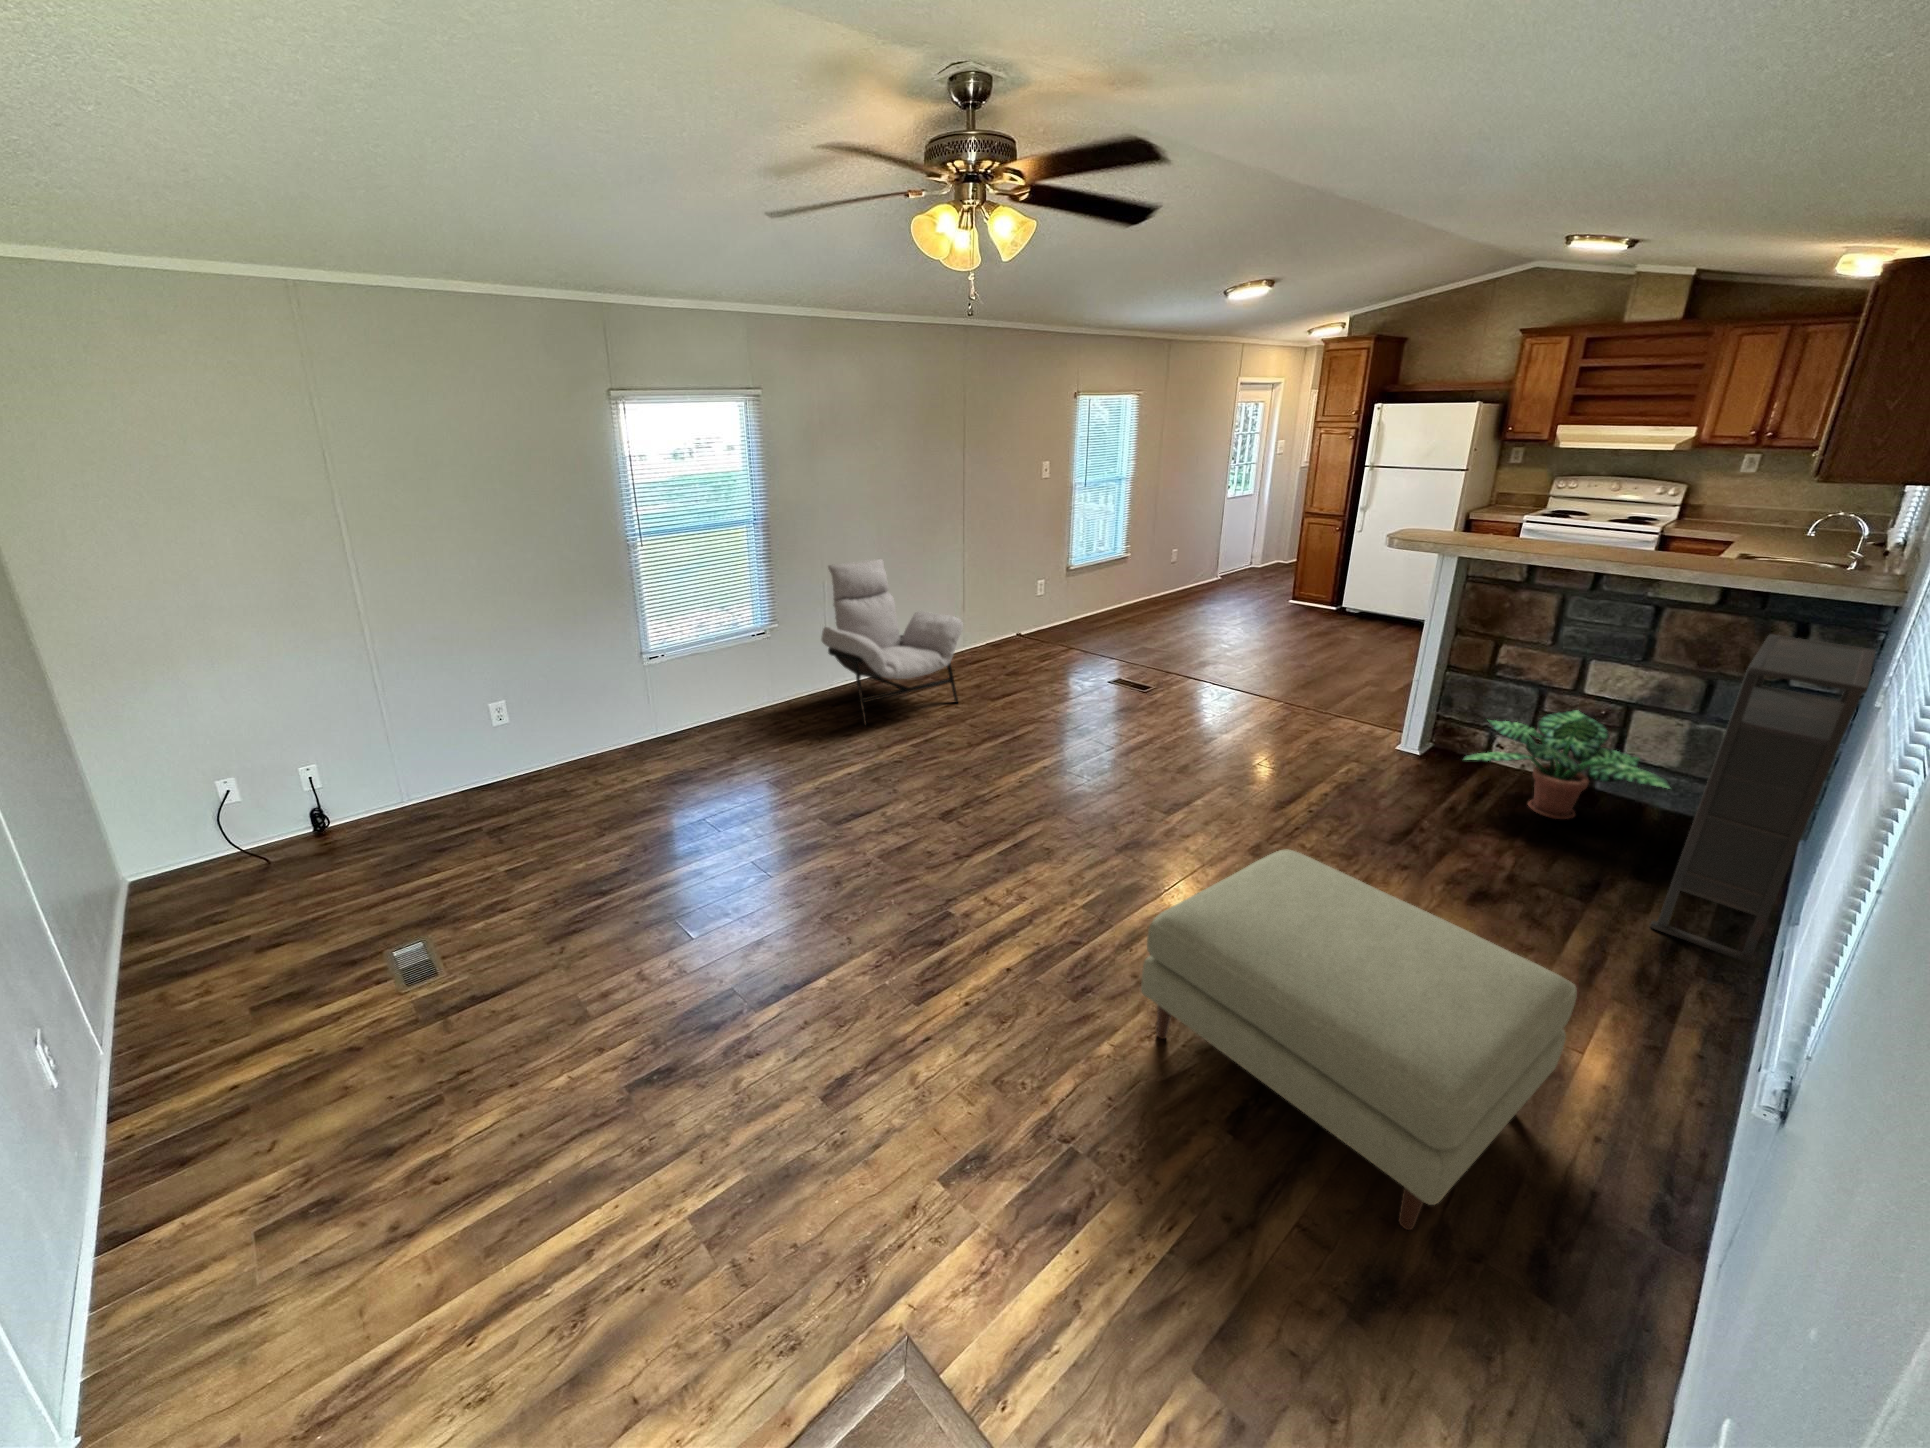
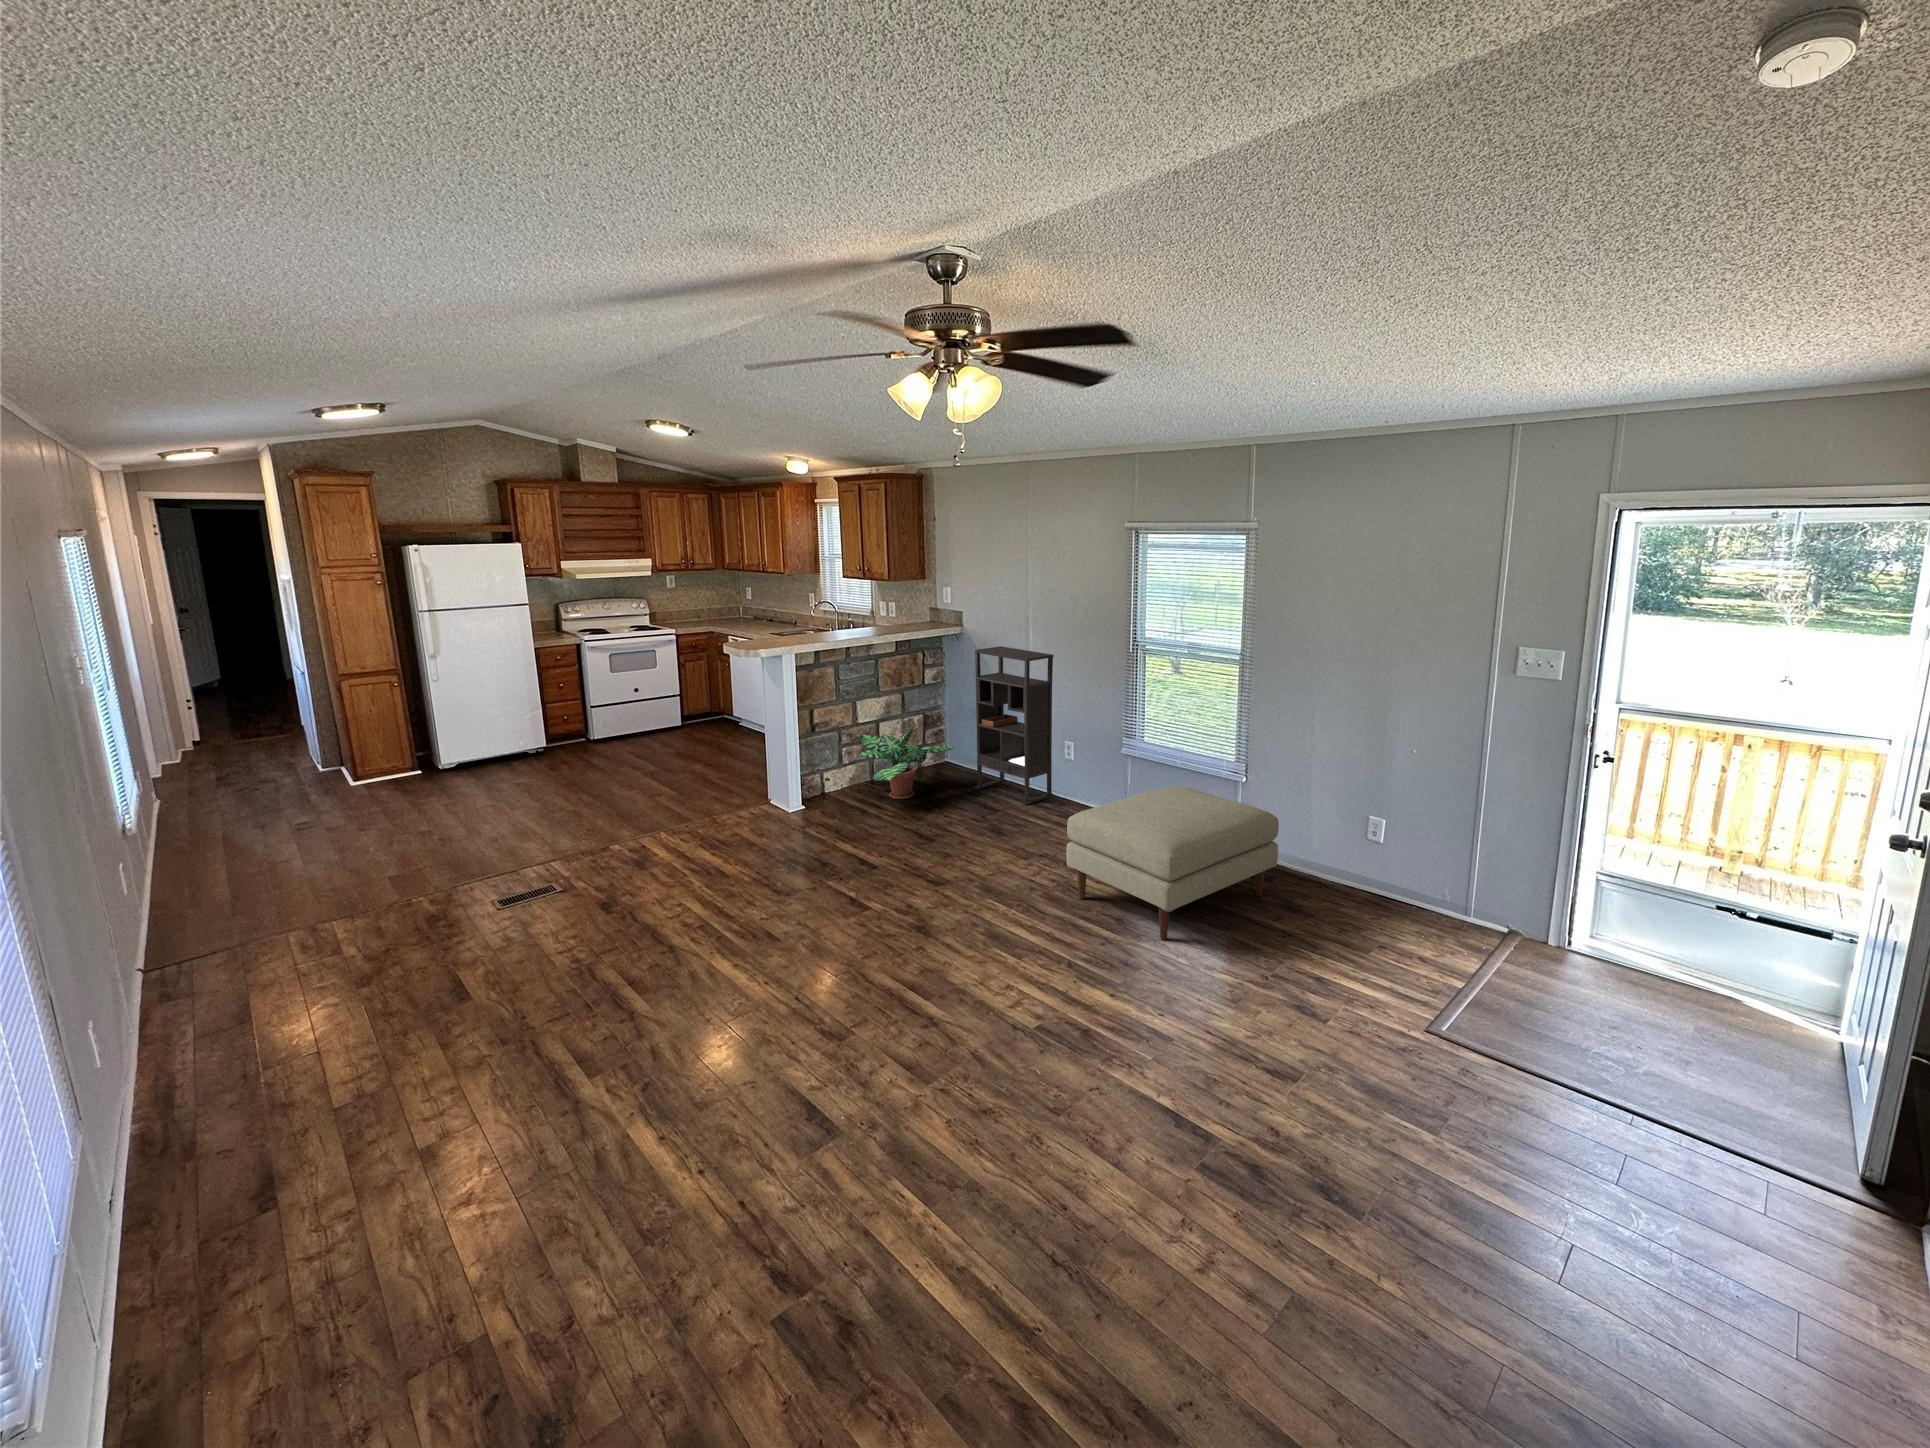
lounge chair: present [821,559,963,725] -> none [74,881,472,1187]

